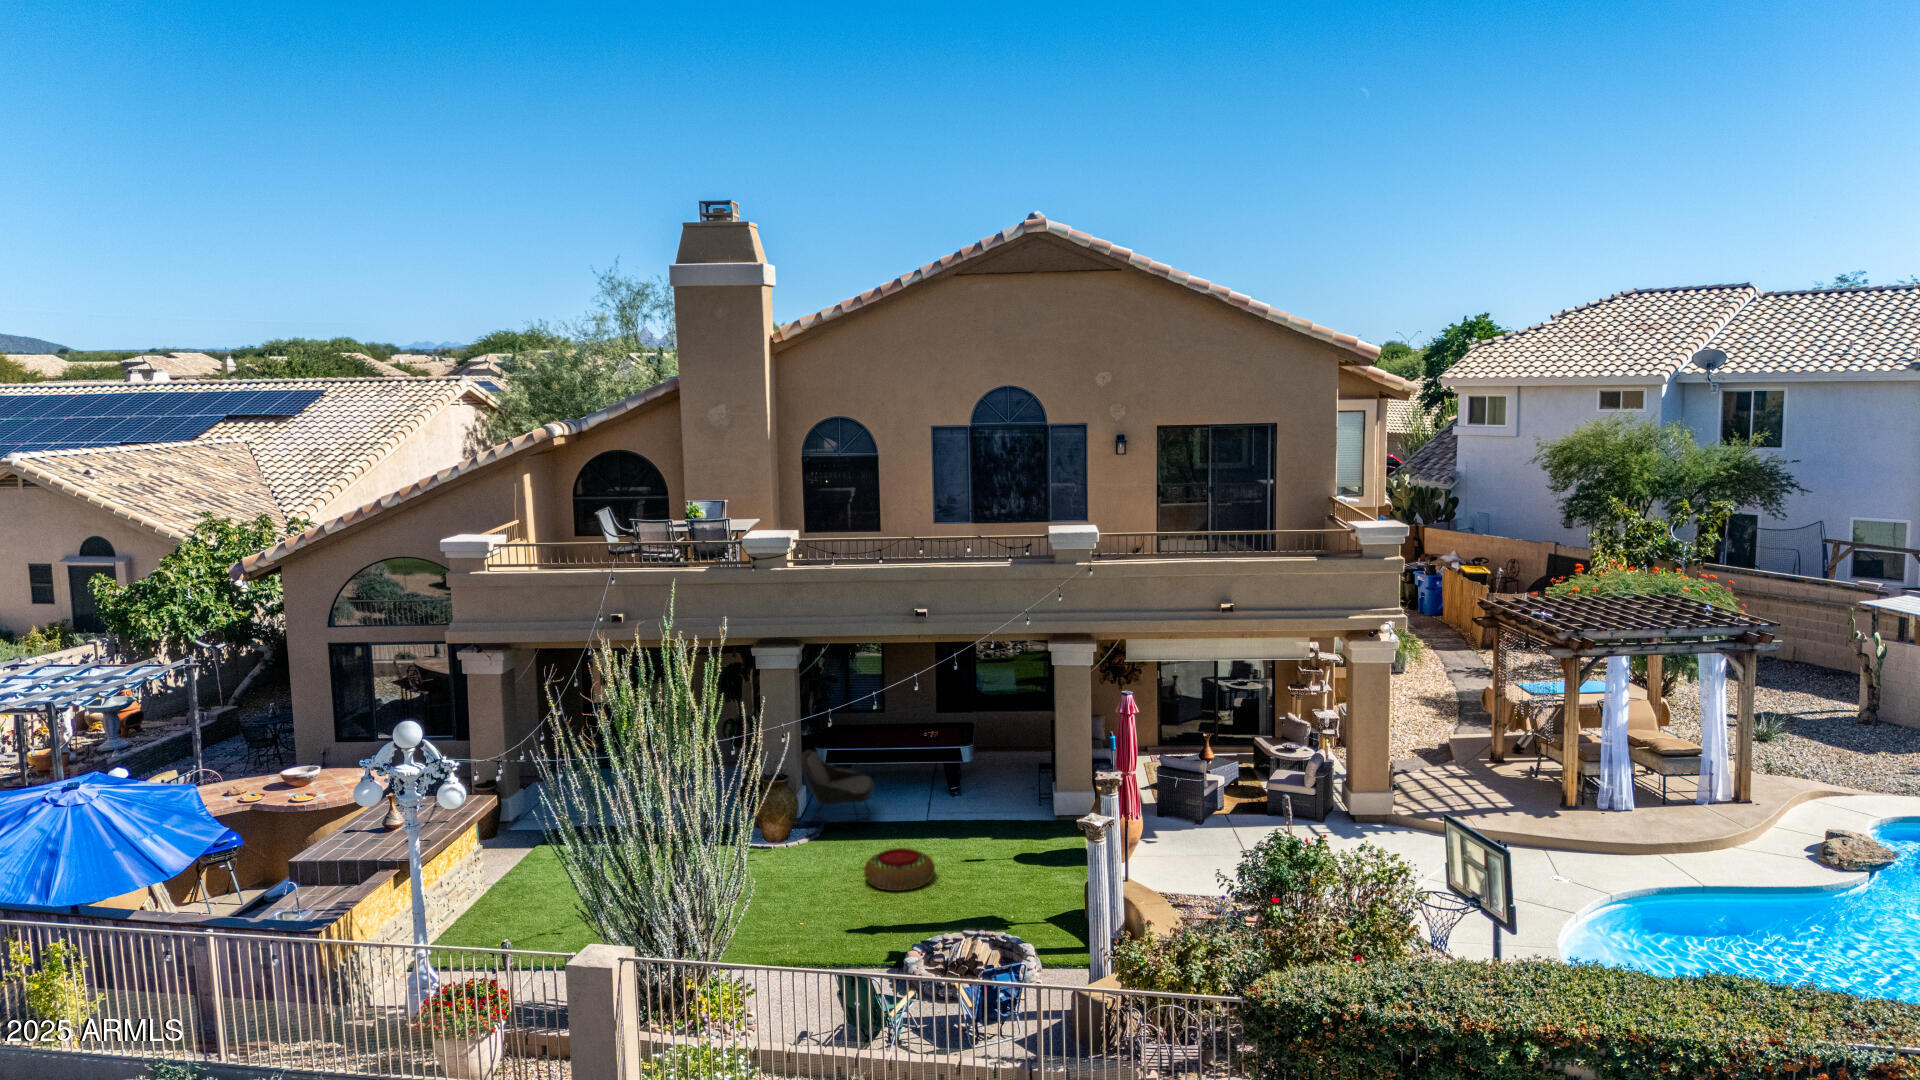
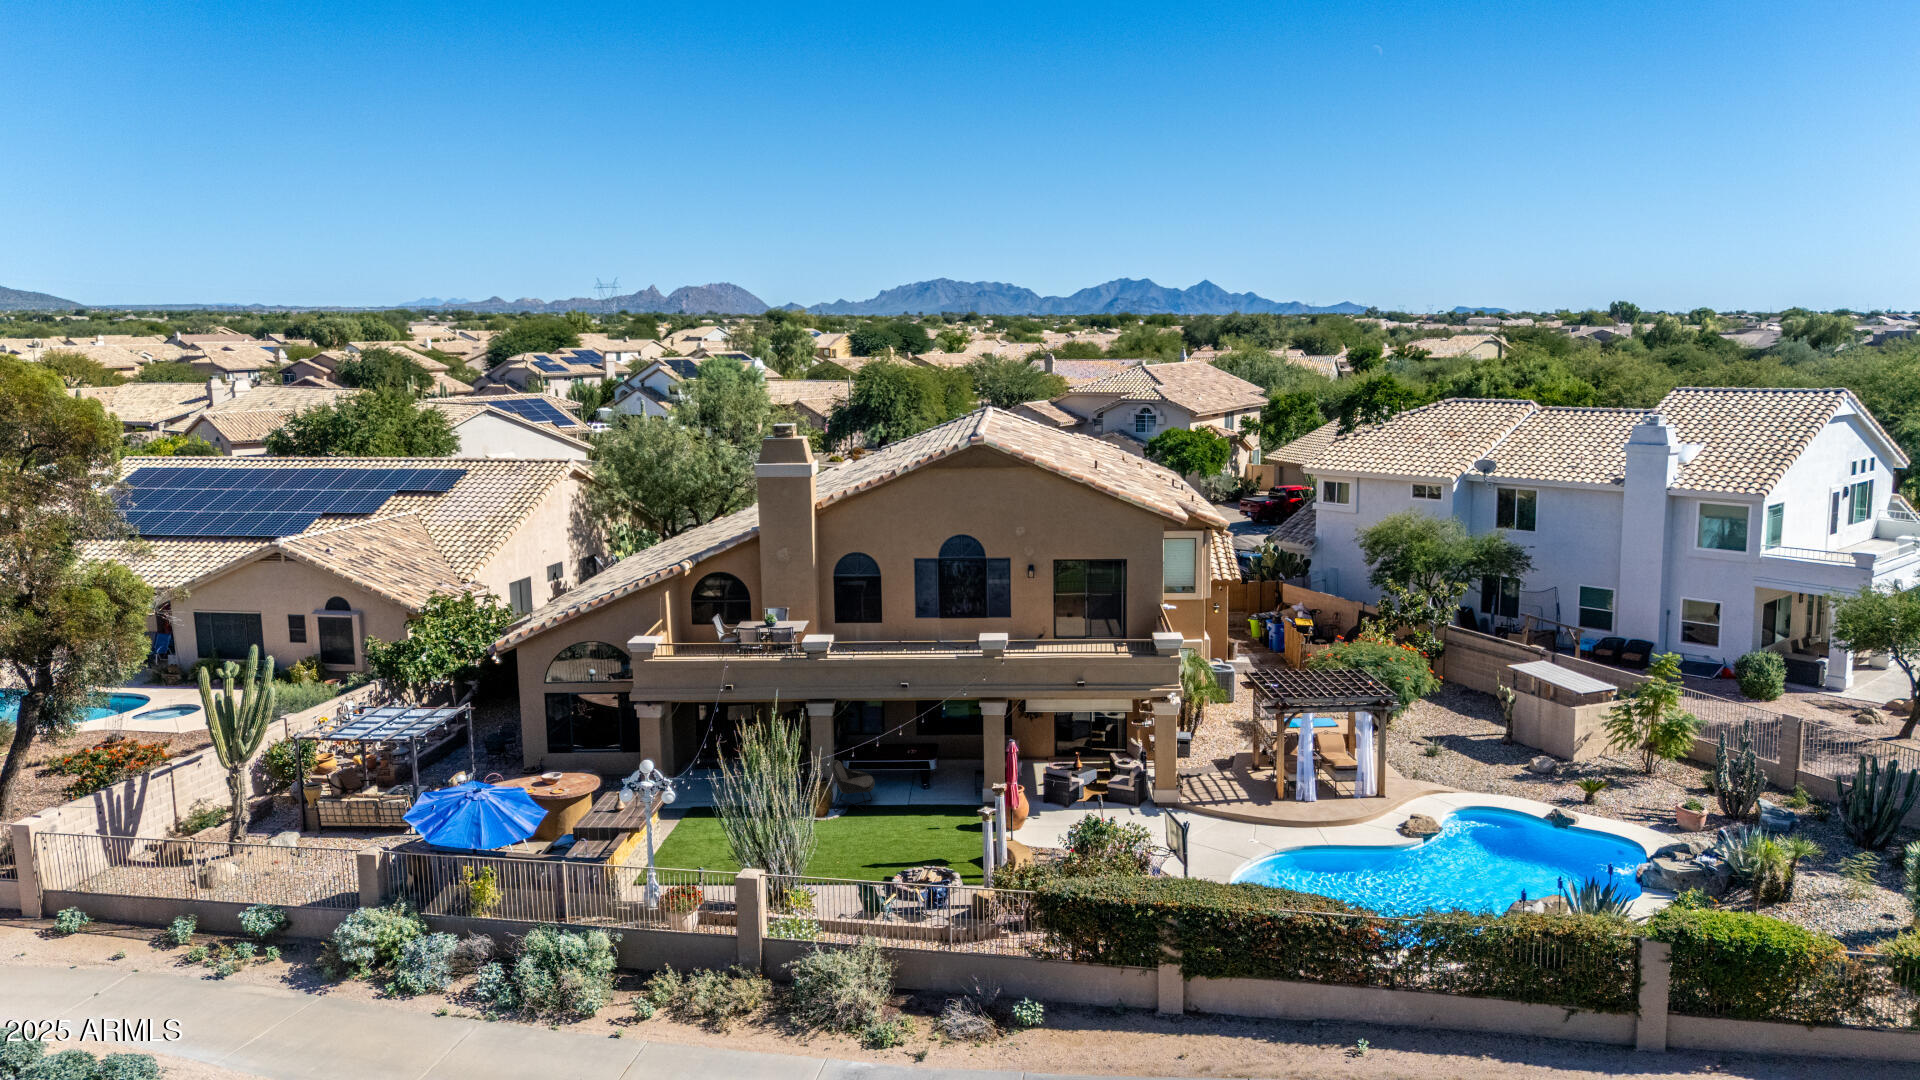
pouf: present [864,848,935,891] -> none [869,821,910,845]

